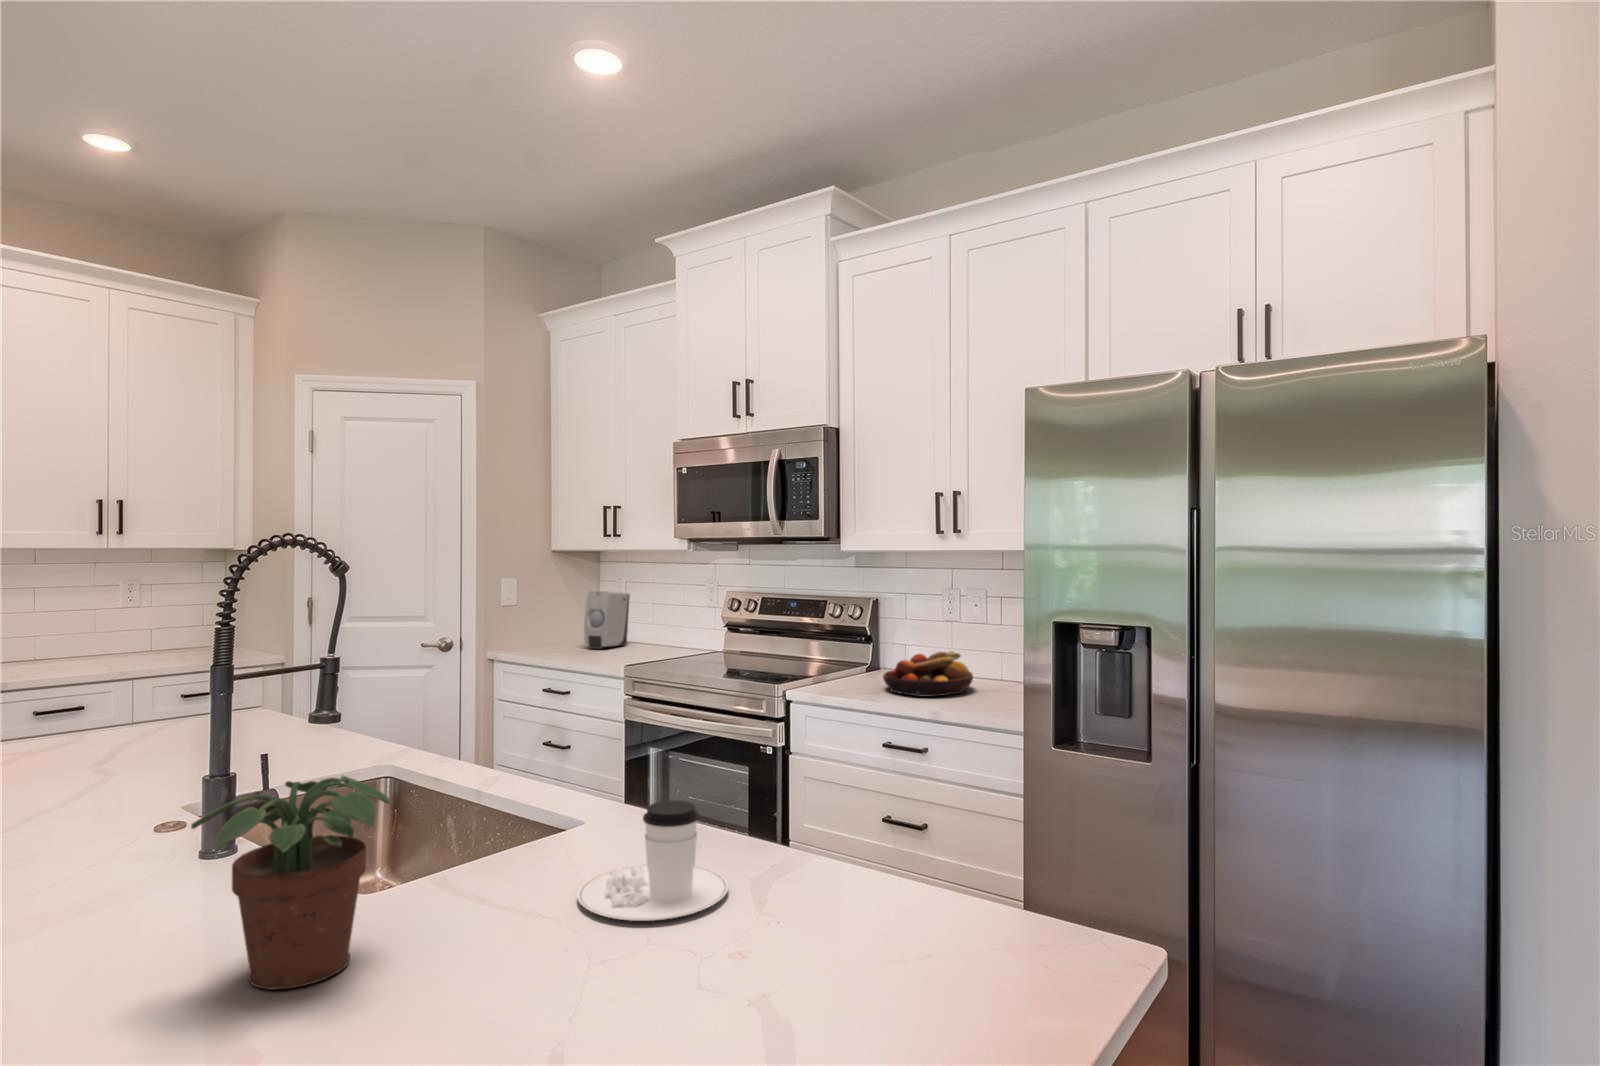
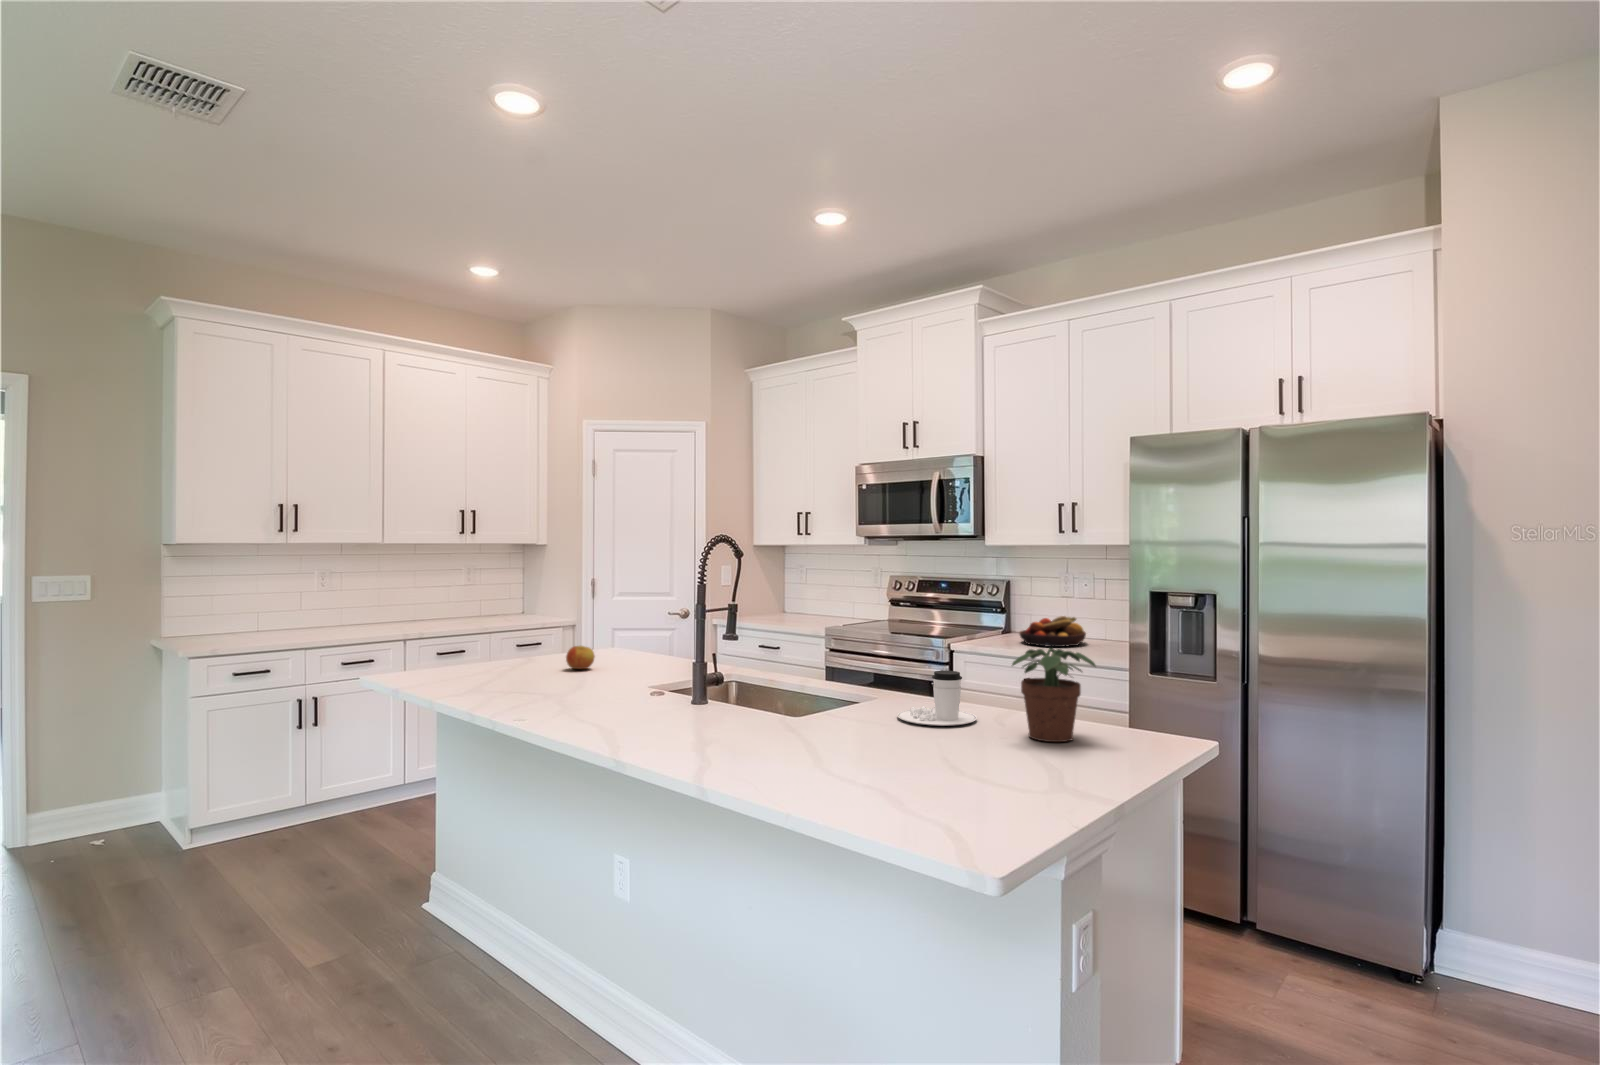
soap dispenser: present [584,591,630,649] -> none [784,575,815,618]
apple: none [100,727,159,768] -> present [566,646,595,669]
potted plant: present [191,776,391,989] -> present [1012,648,1095,742]

